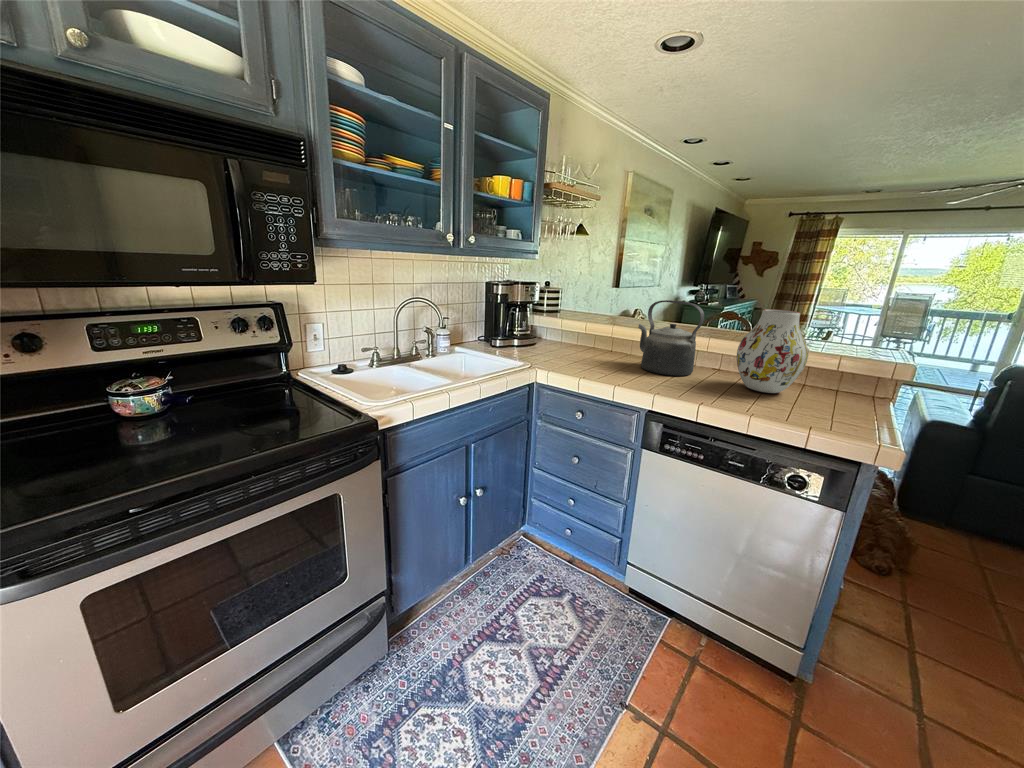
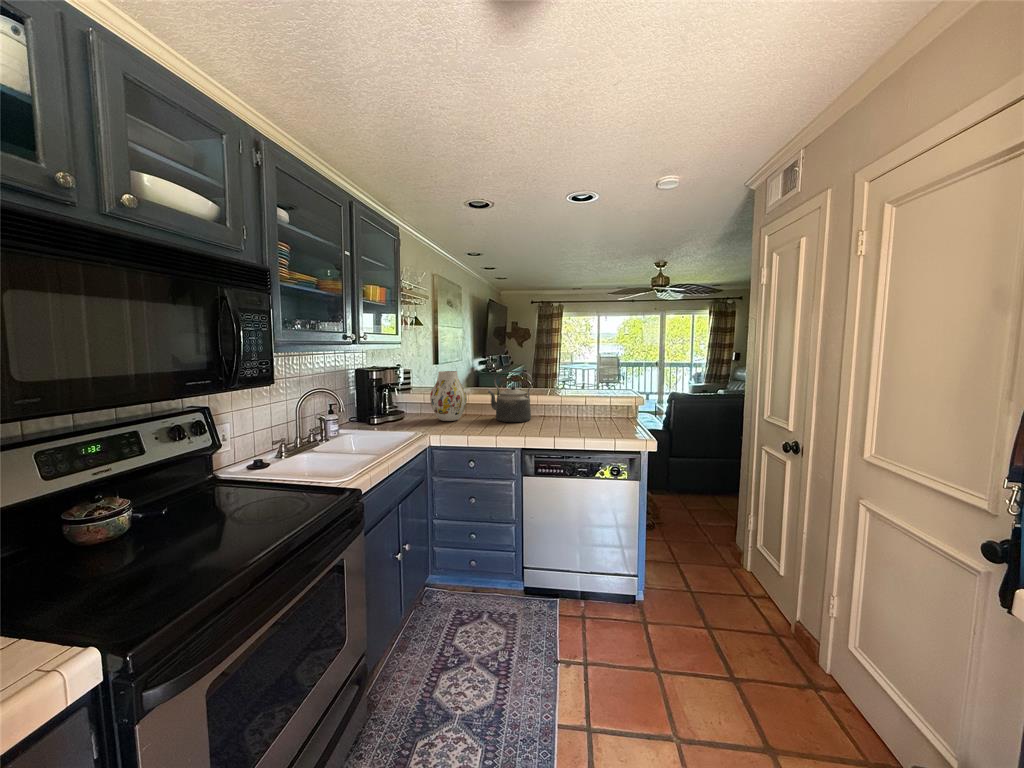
vase: present [737,309,808,393] -> present [430,371,467,421]

